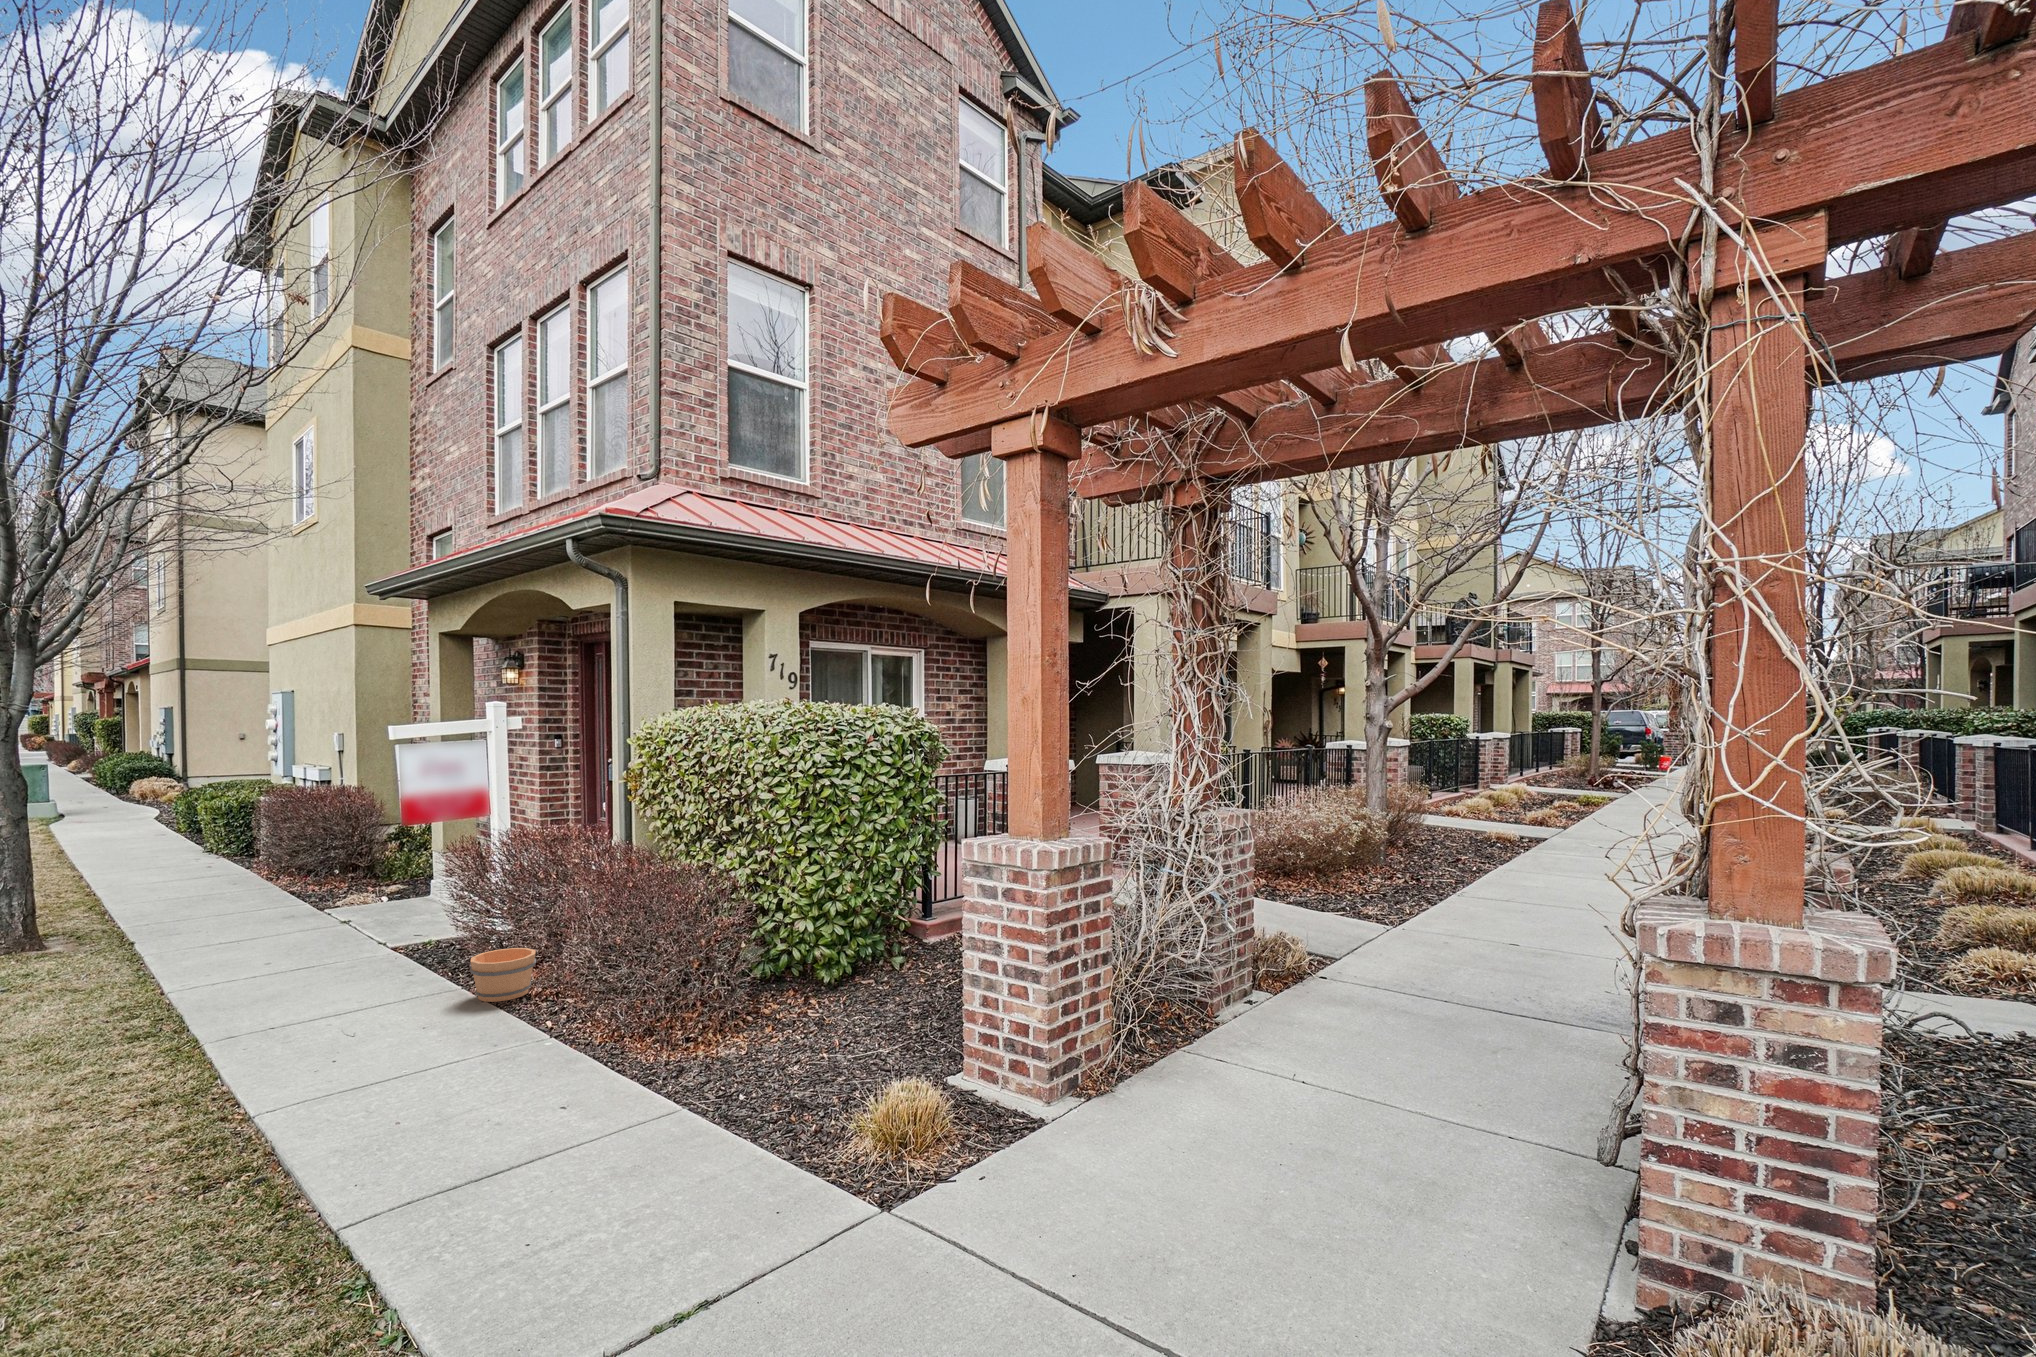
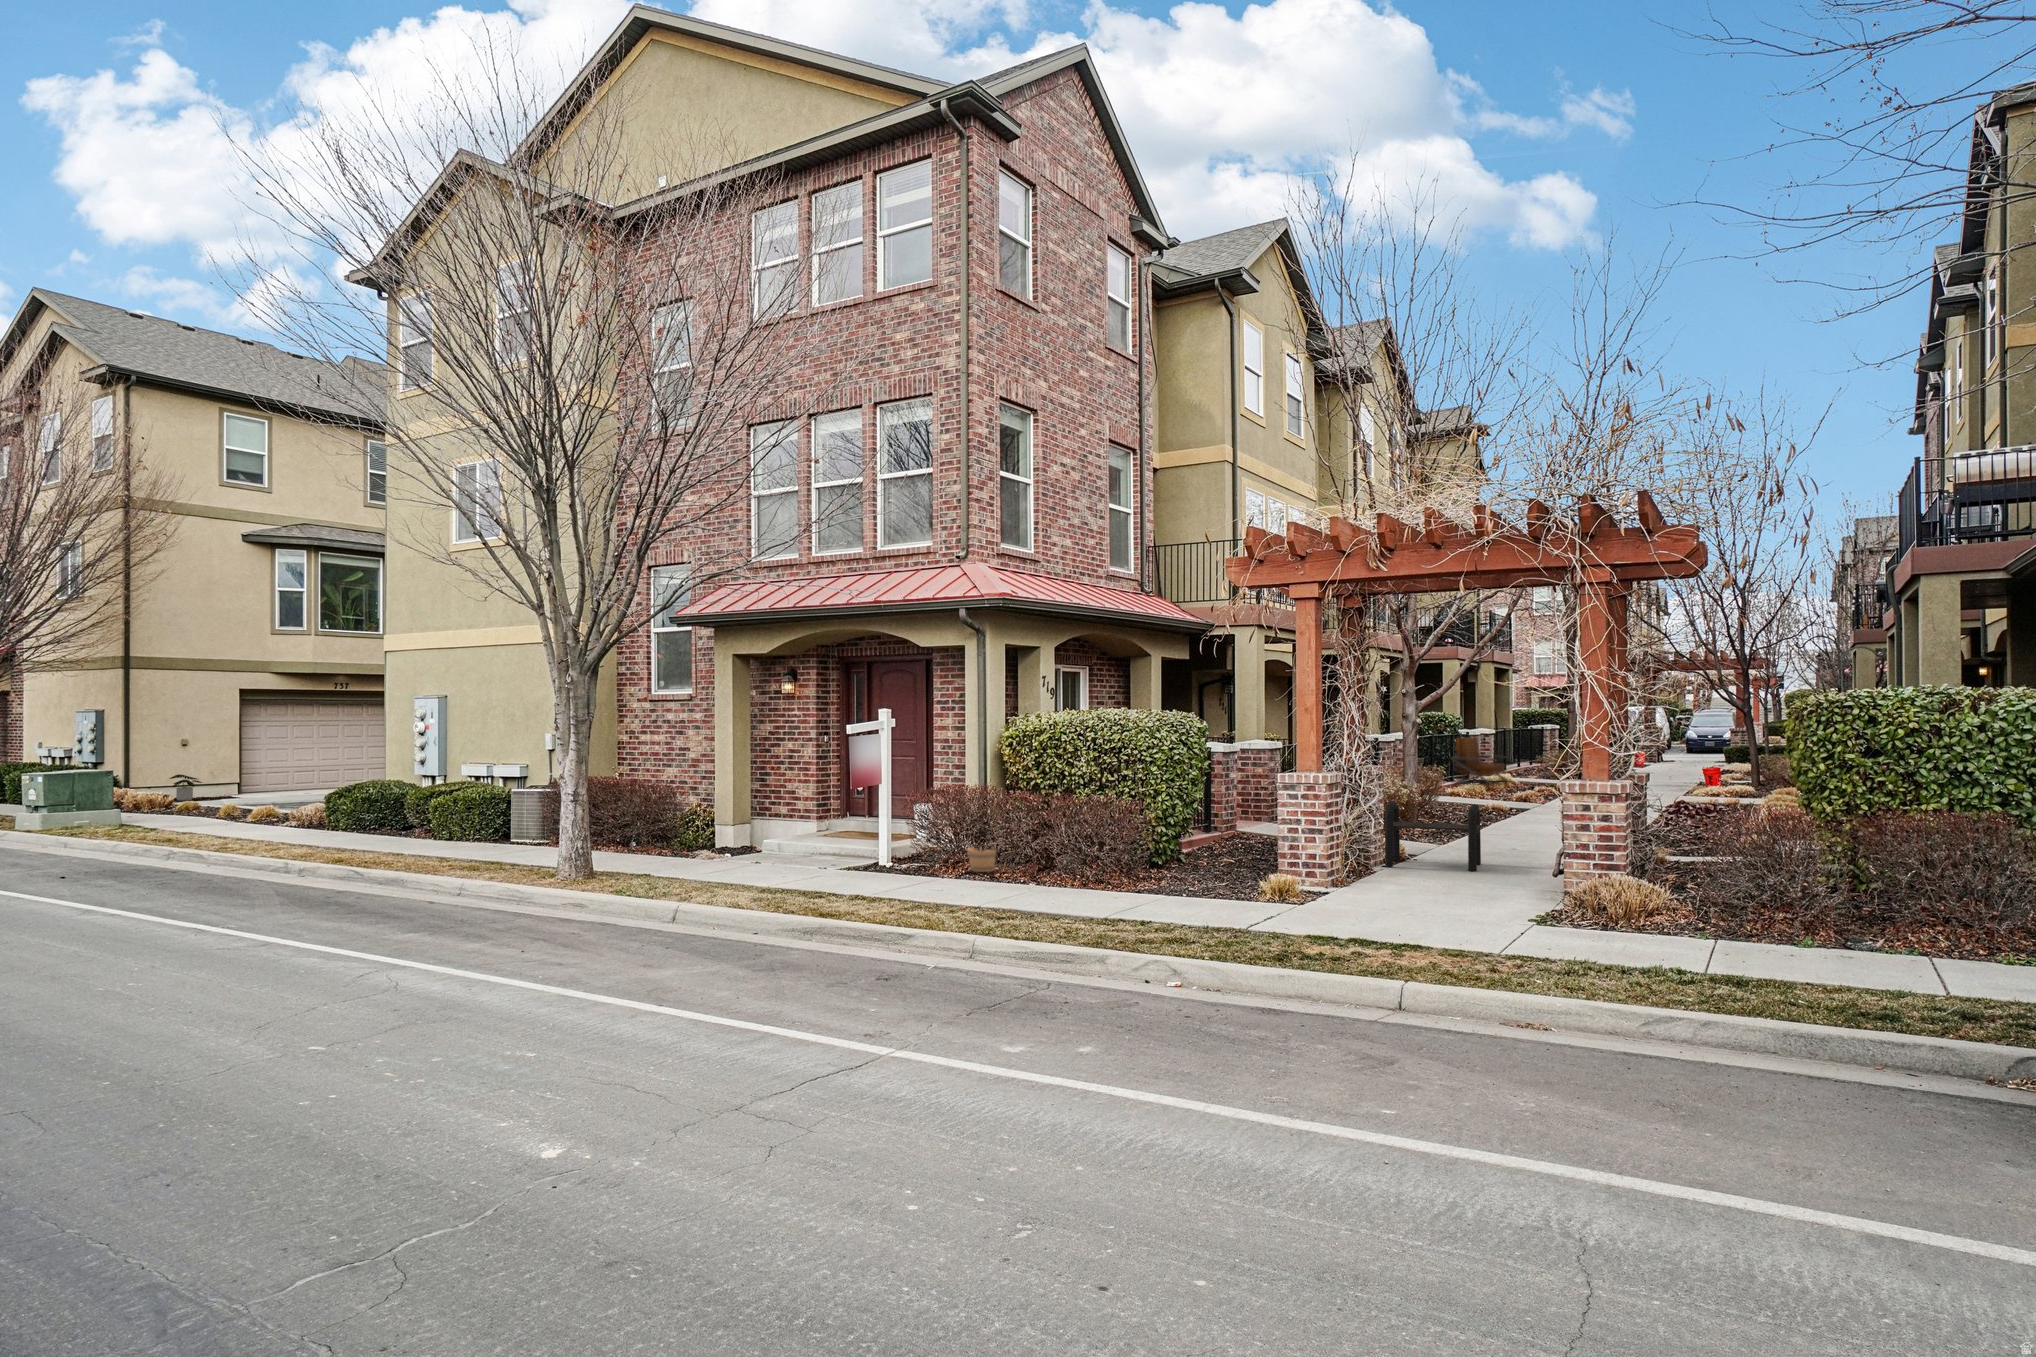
lounge chair: none [1448,741,1524,801] -> present [1451,736,1508,785]
potted plant: none [48,781,88,809] -> present [170,774,202,801]
bench: none [1244,878,1443,1043] -> present [1385,801,1481,872]

